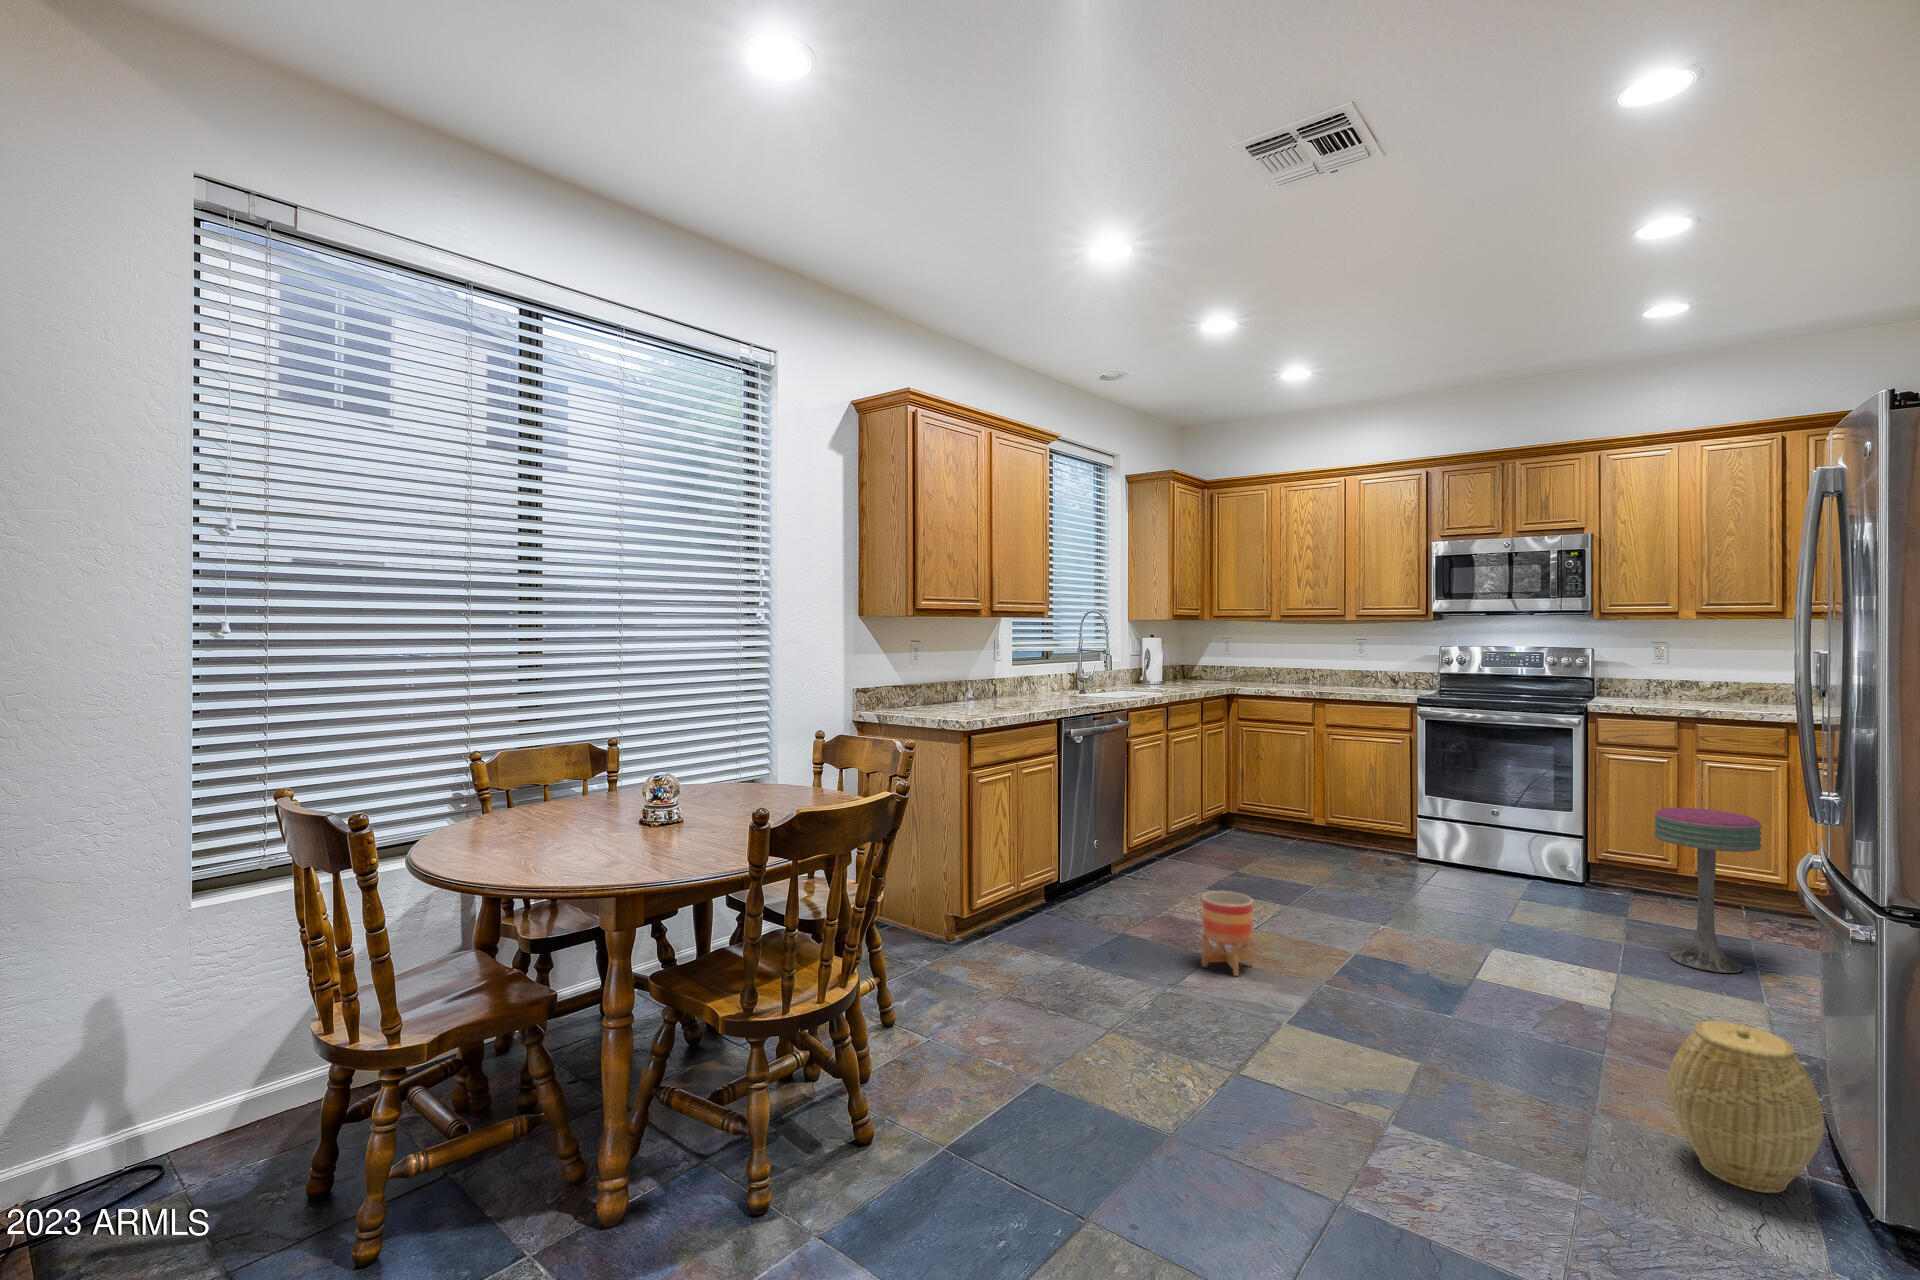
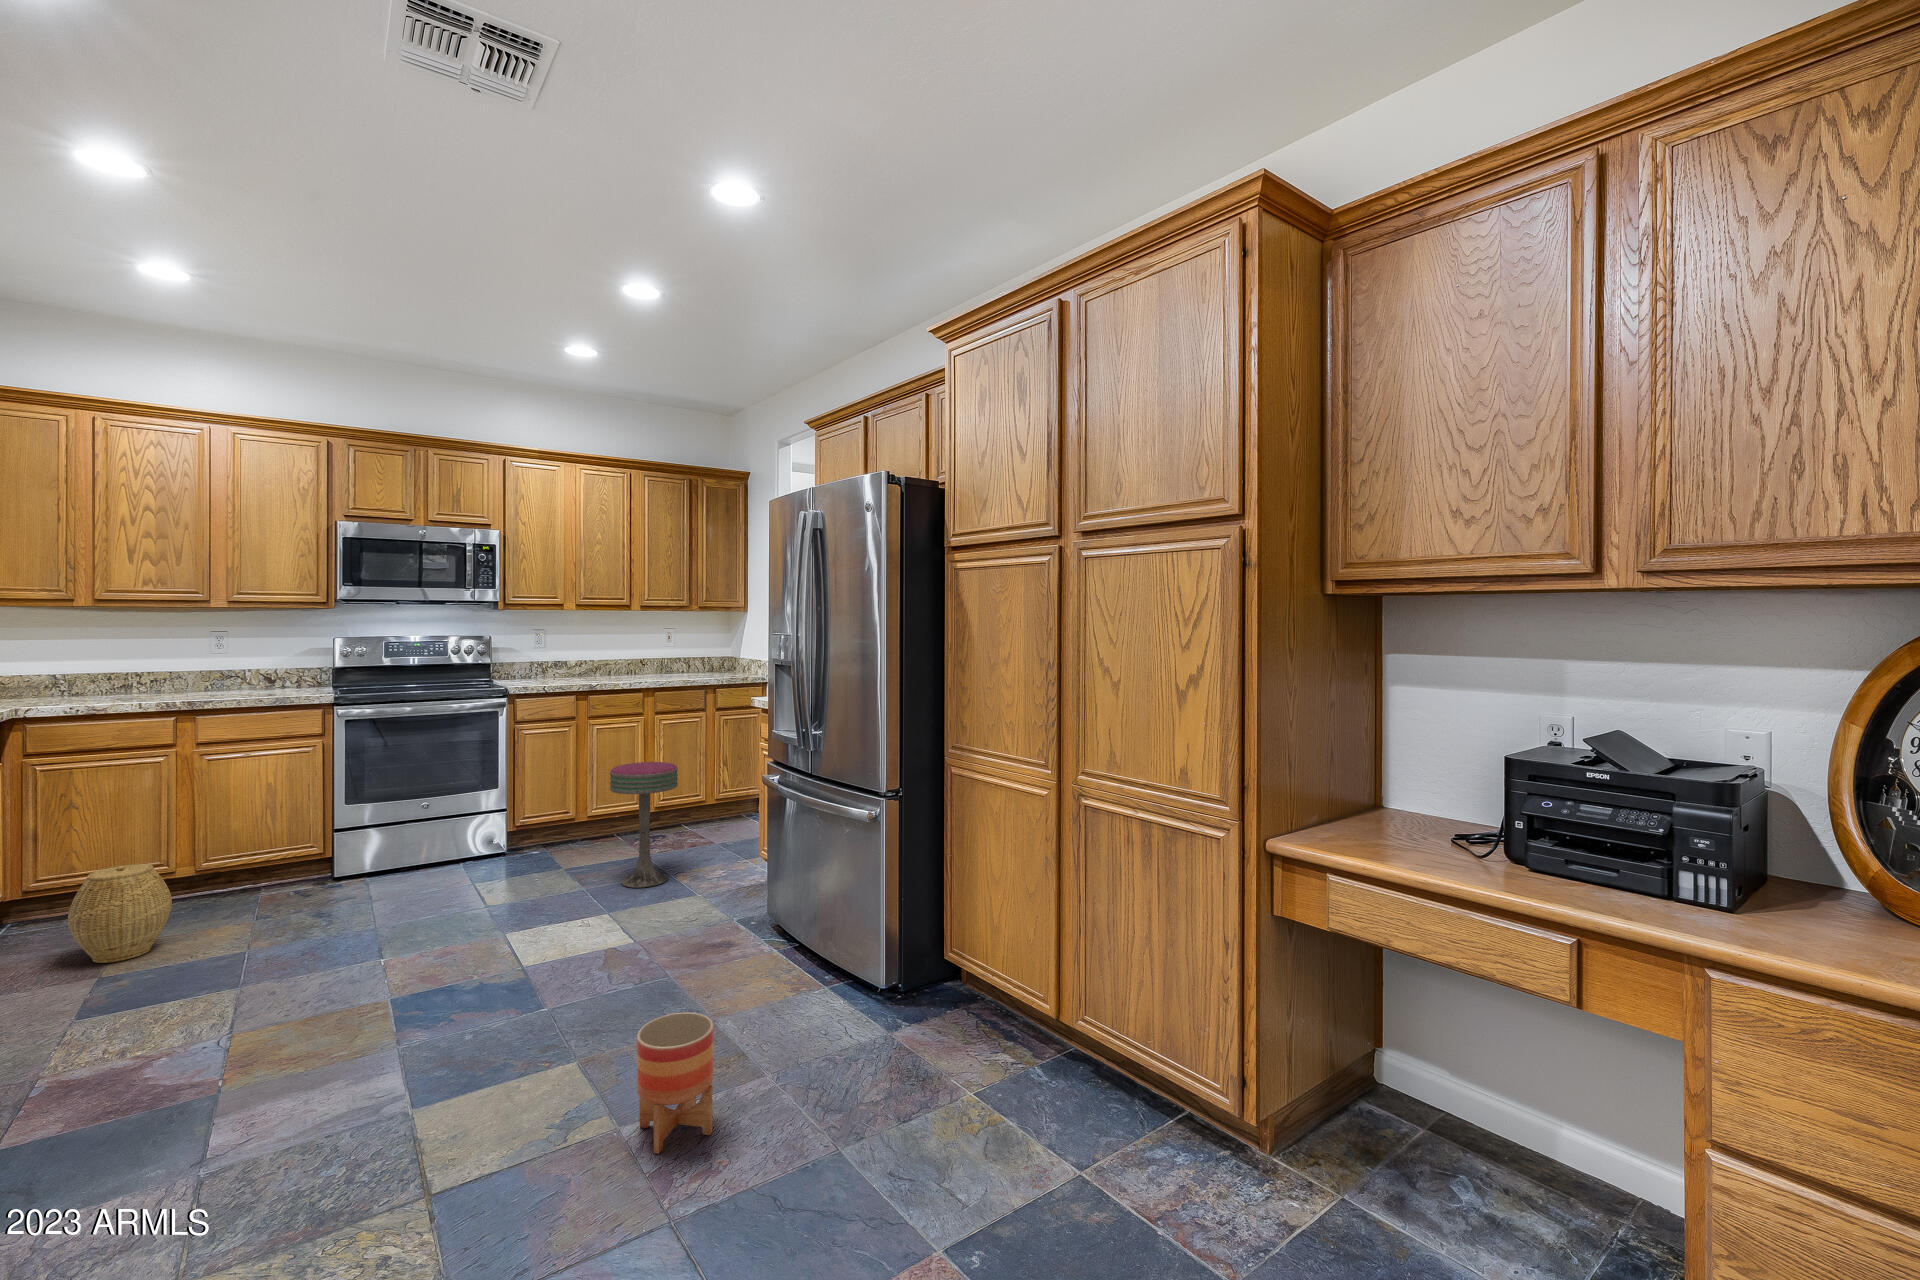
planter: present [1202,891,1253,976] -> present [637,1012,714,1154]
woven basket: present [1668,1021,1824,1193] -> present [68,864,172,963]

